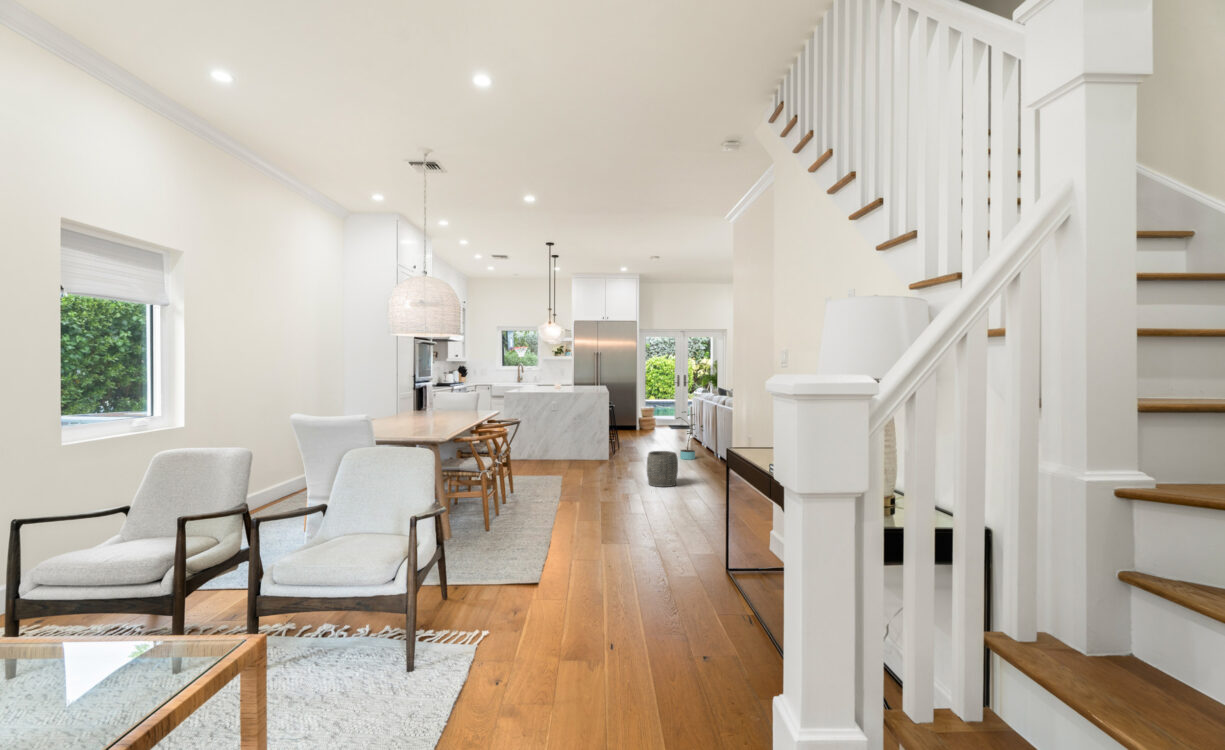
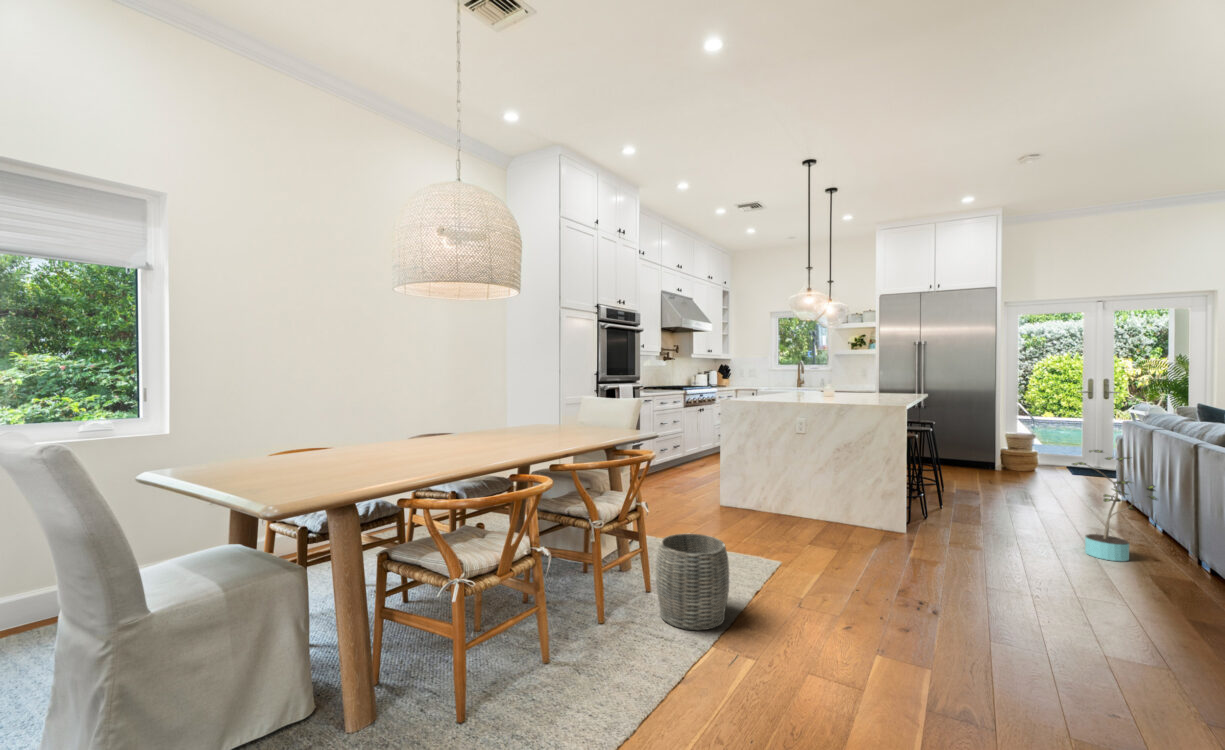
woven basket: present [647,451,678,487] -> present [656,534,729,630]

